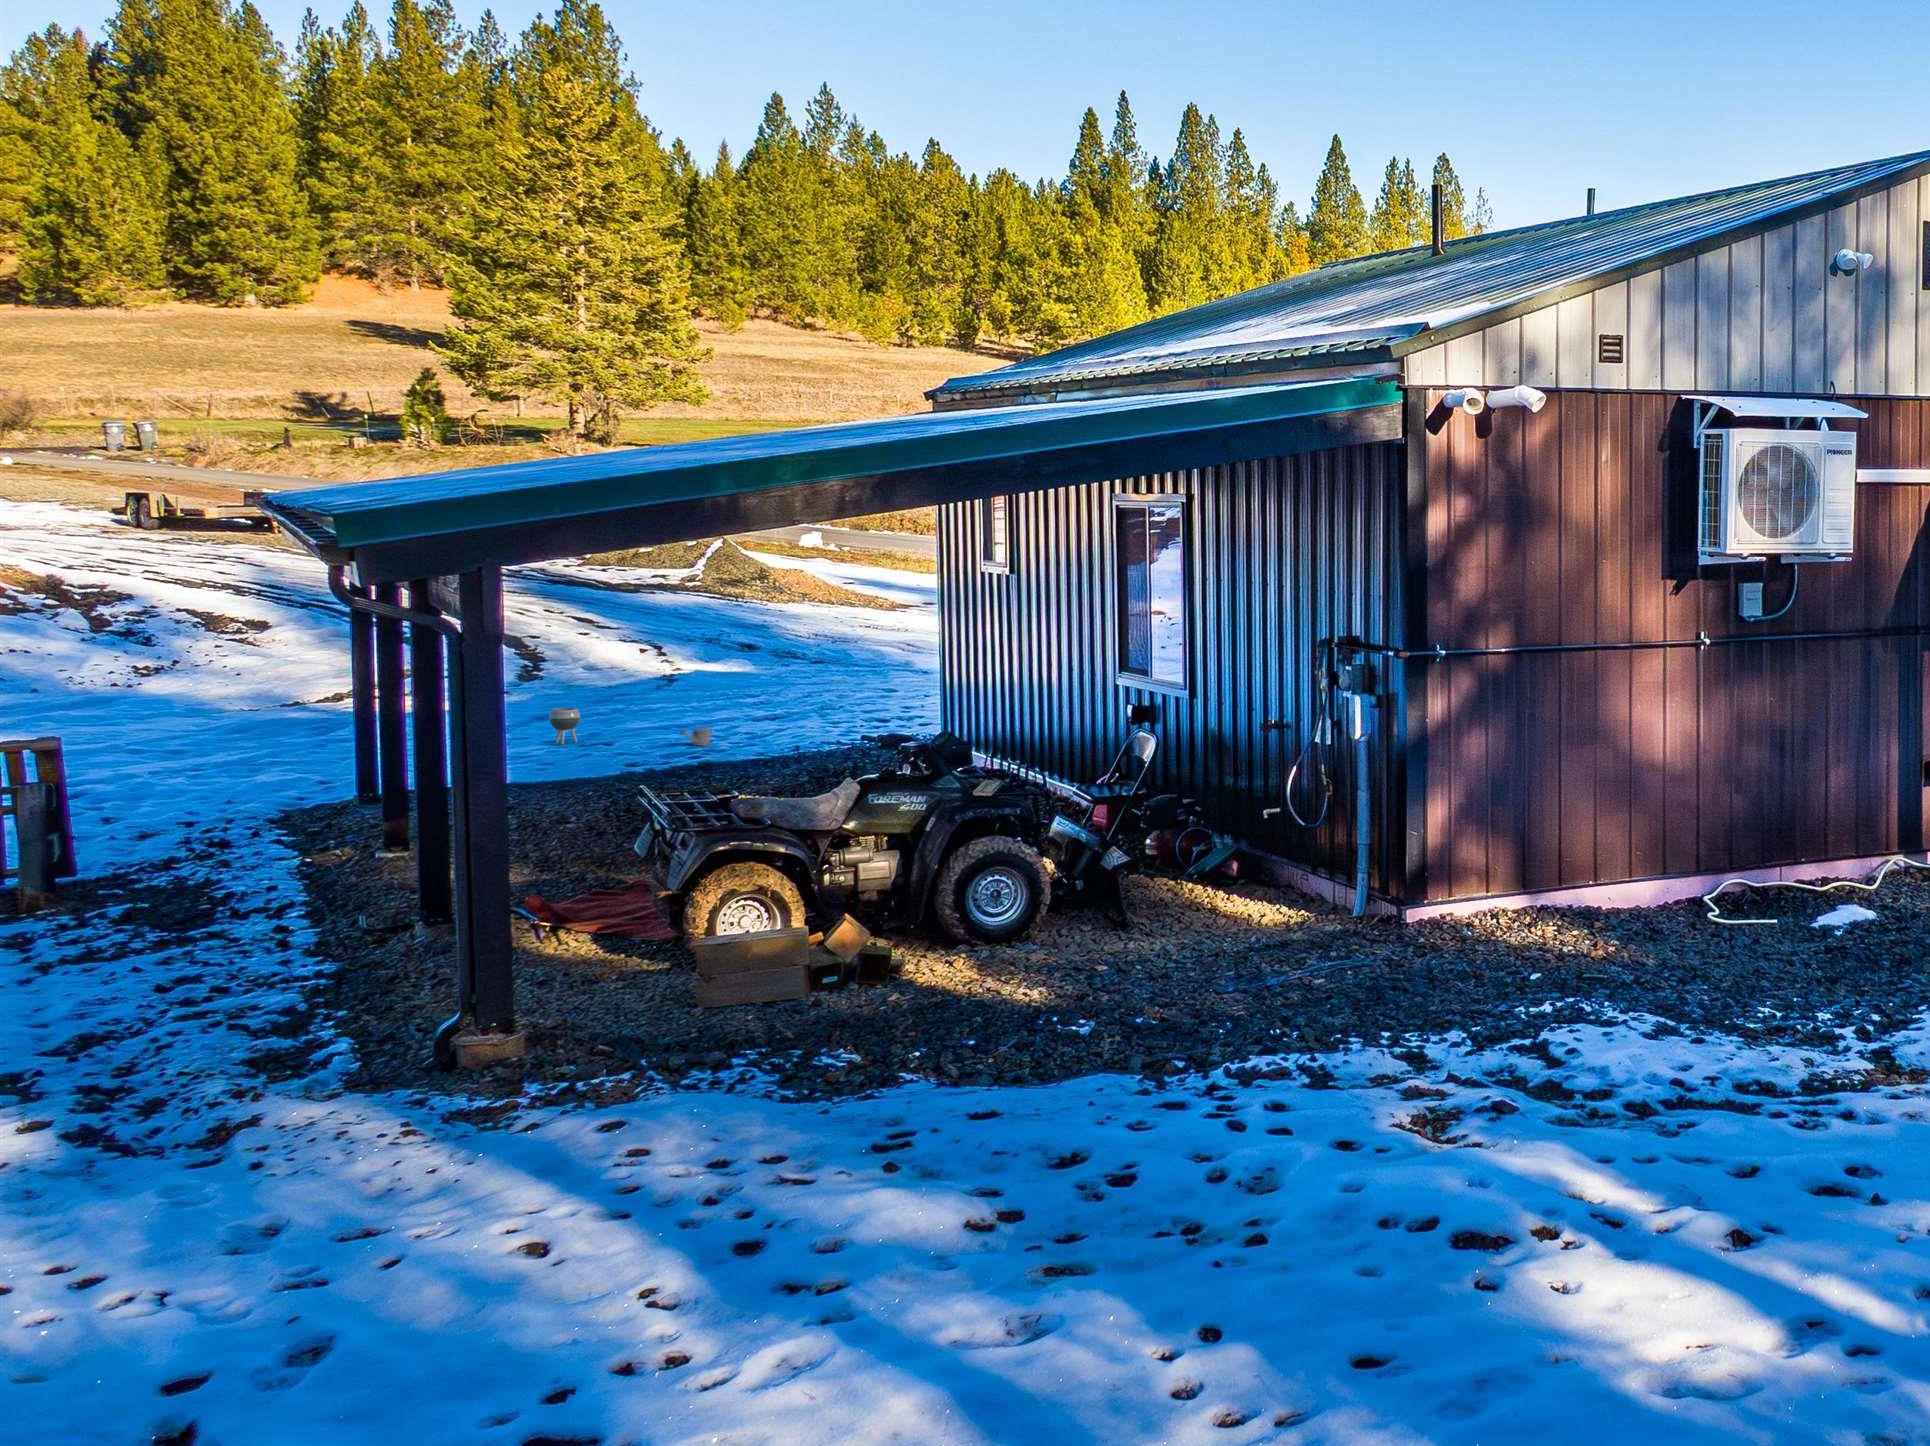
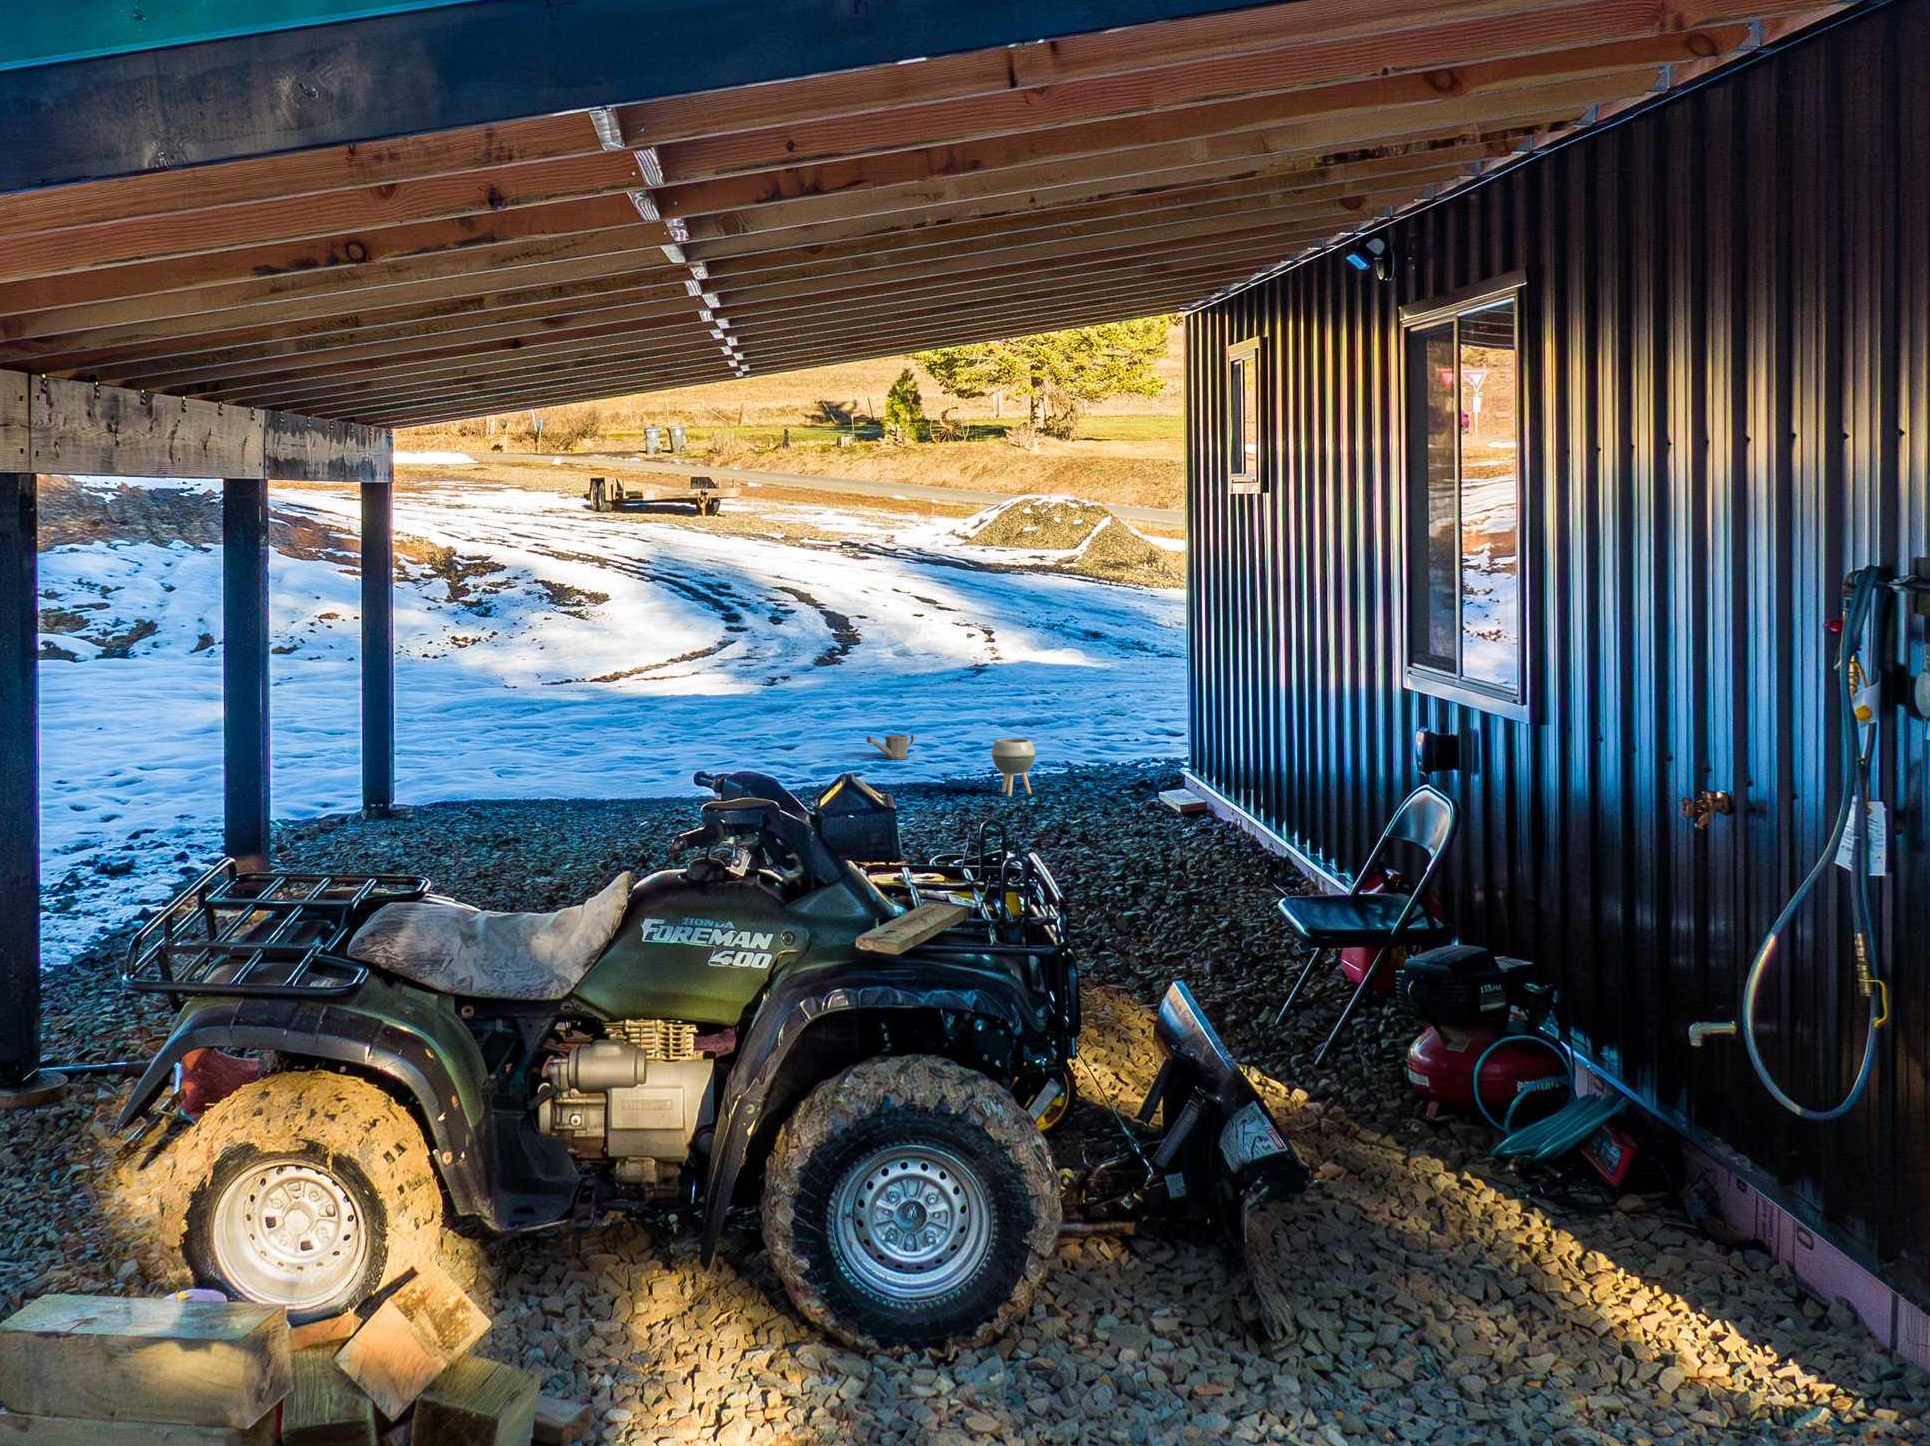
planter: present [549,708,580,744] -> present [992,738,1035,796]

